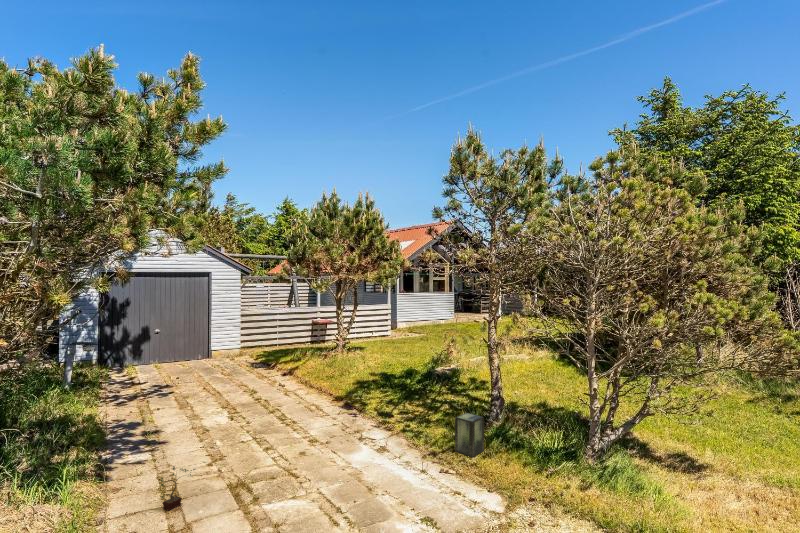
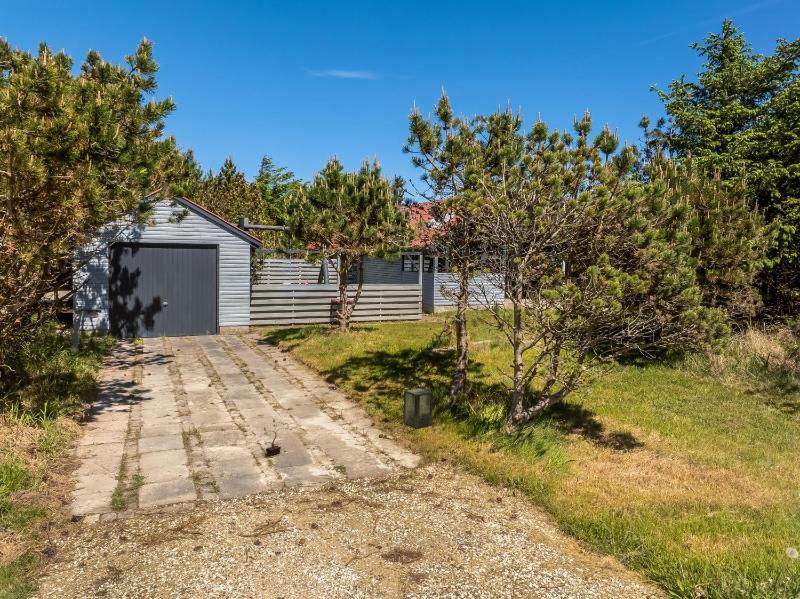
potted plant: present [161,466,195,511] -> present [264,419,288,456]

